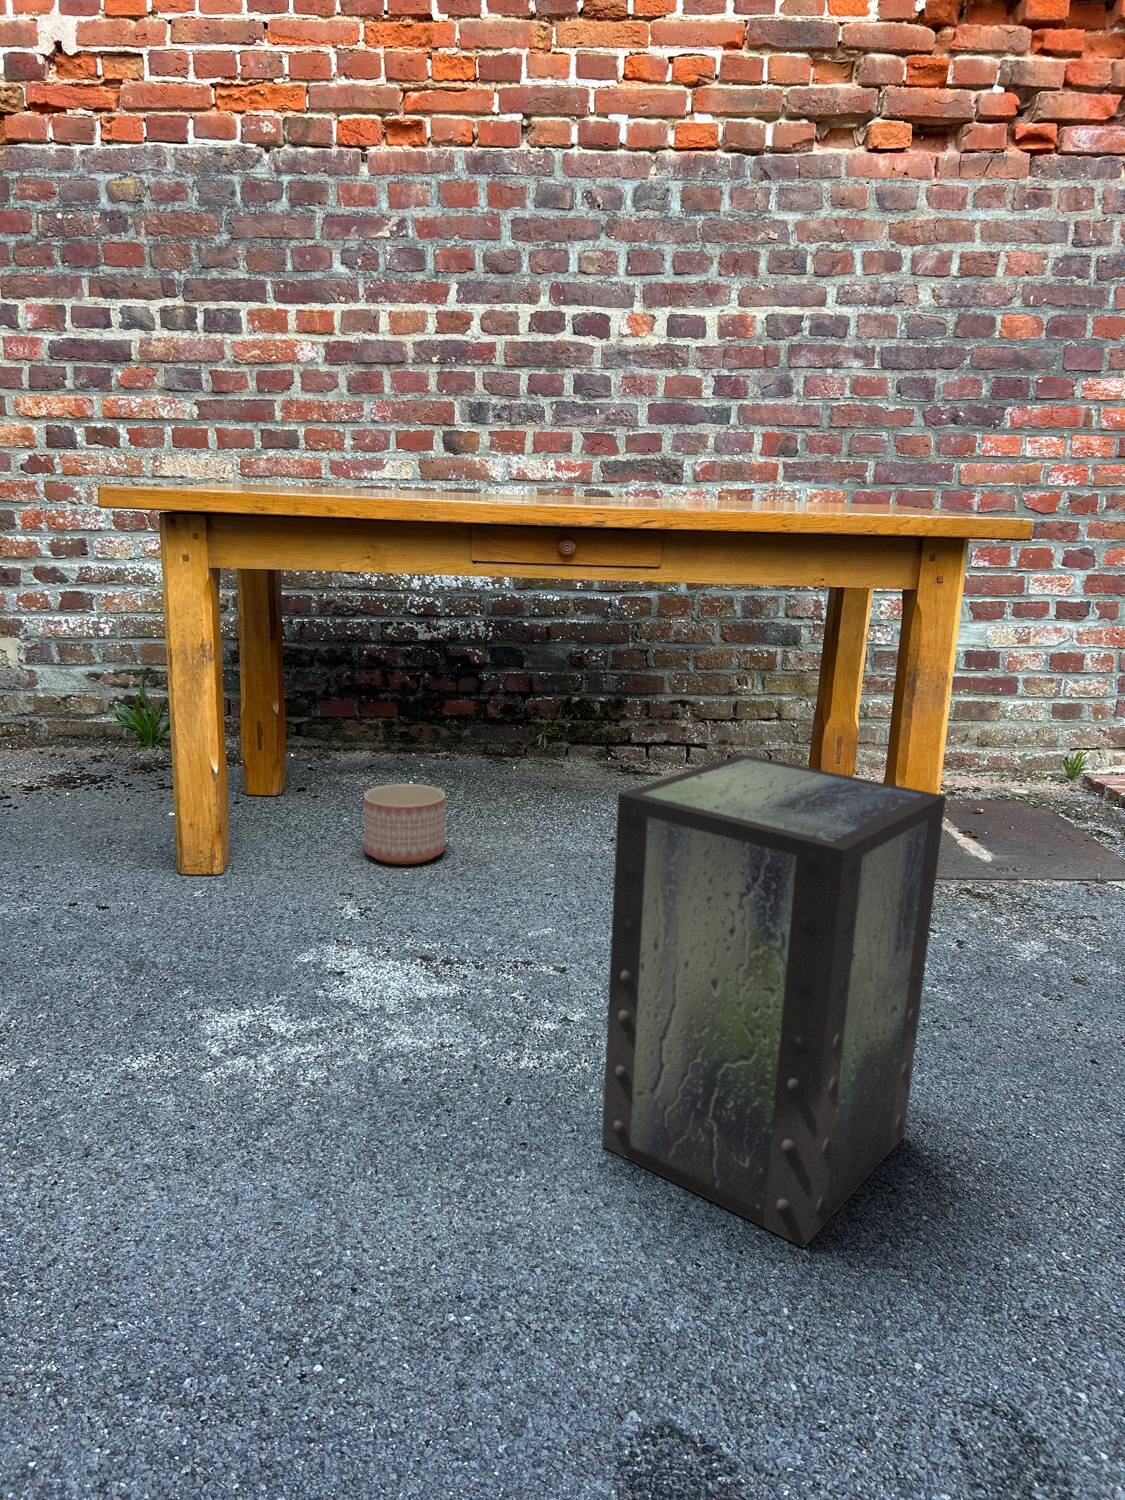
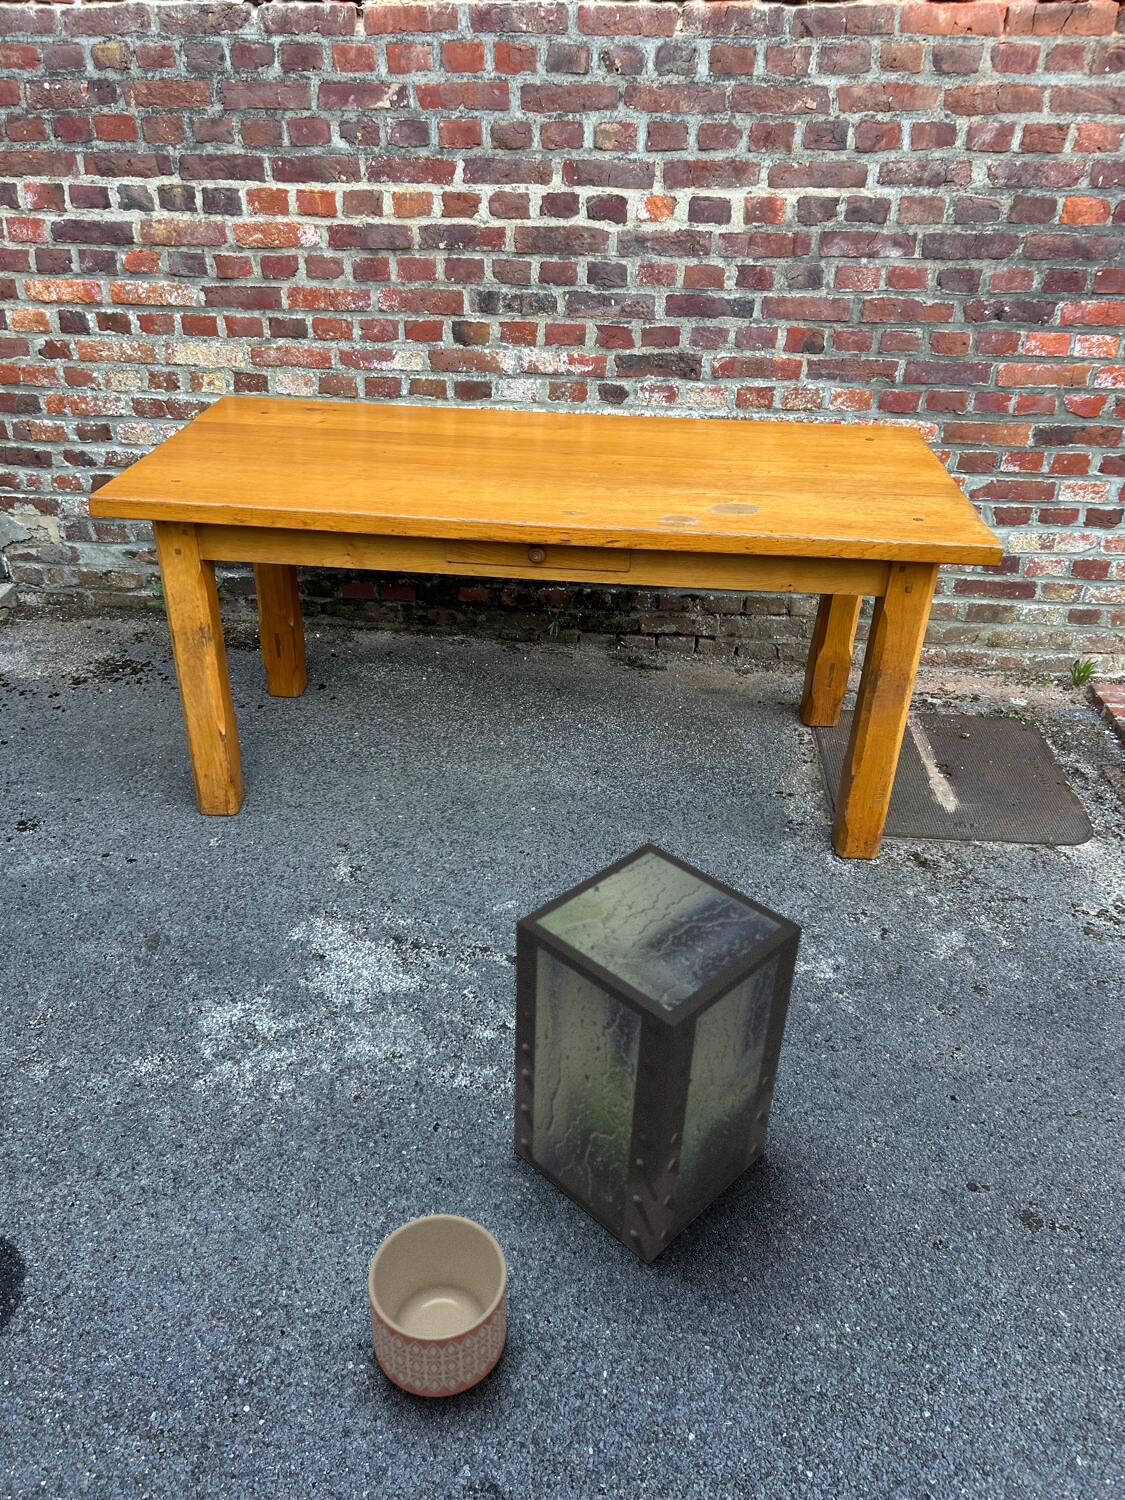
planter: present [364,784,446,864] -> present [368,1214,507,1397]

